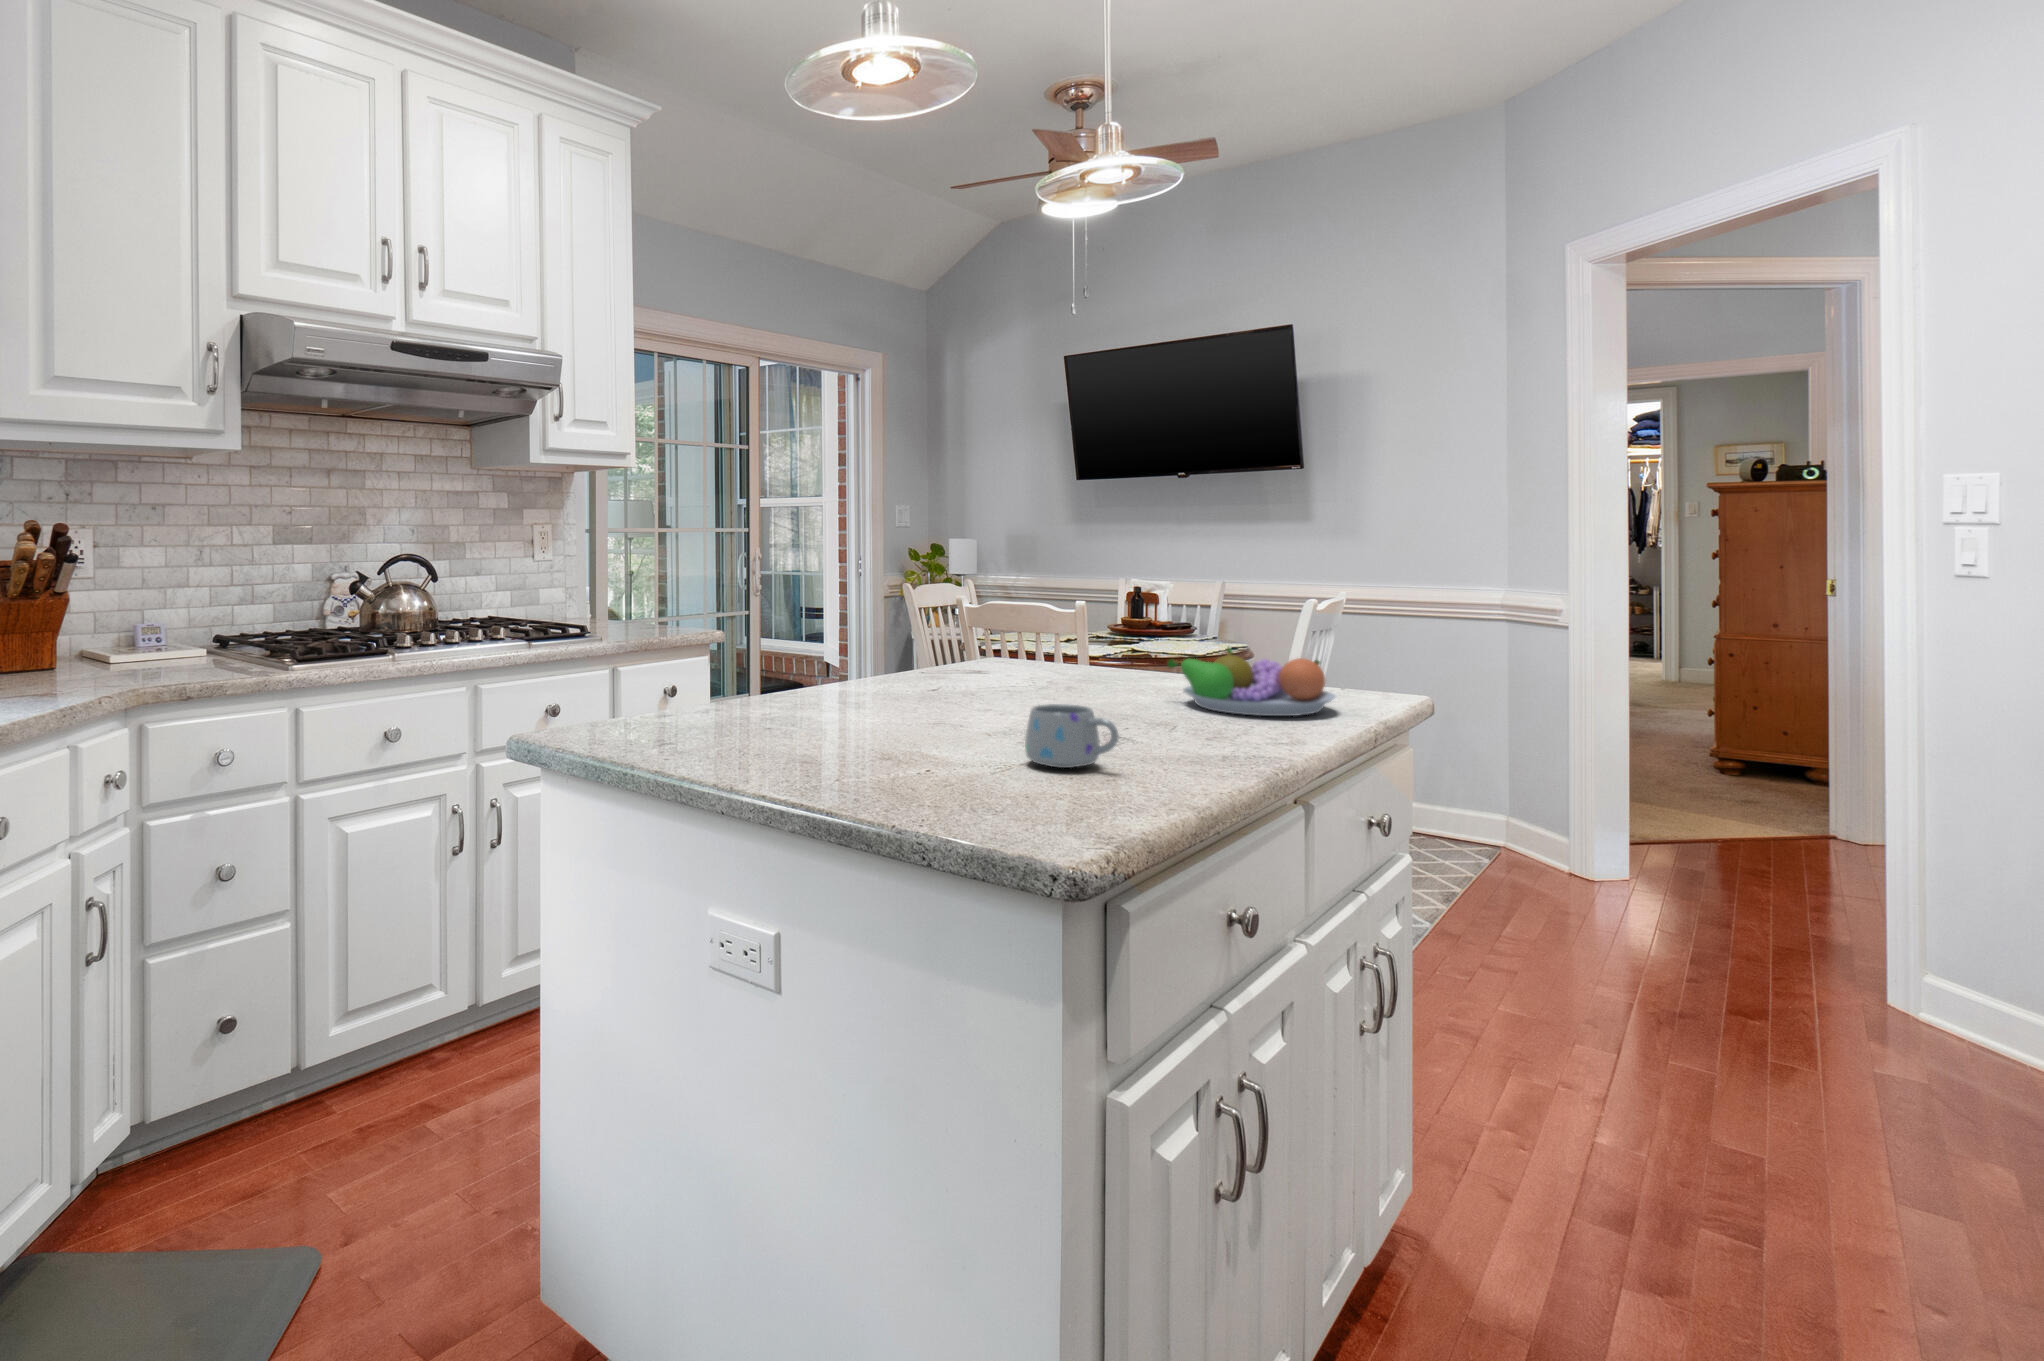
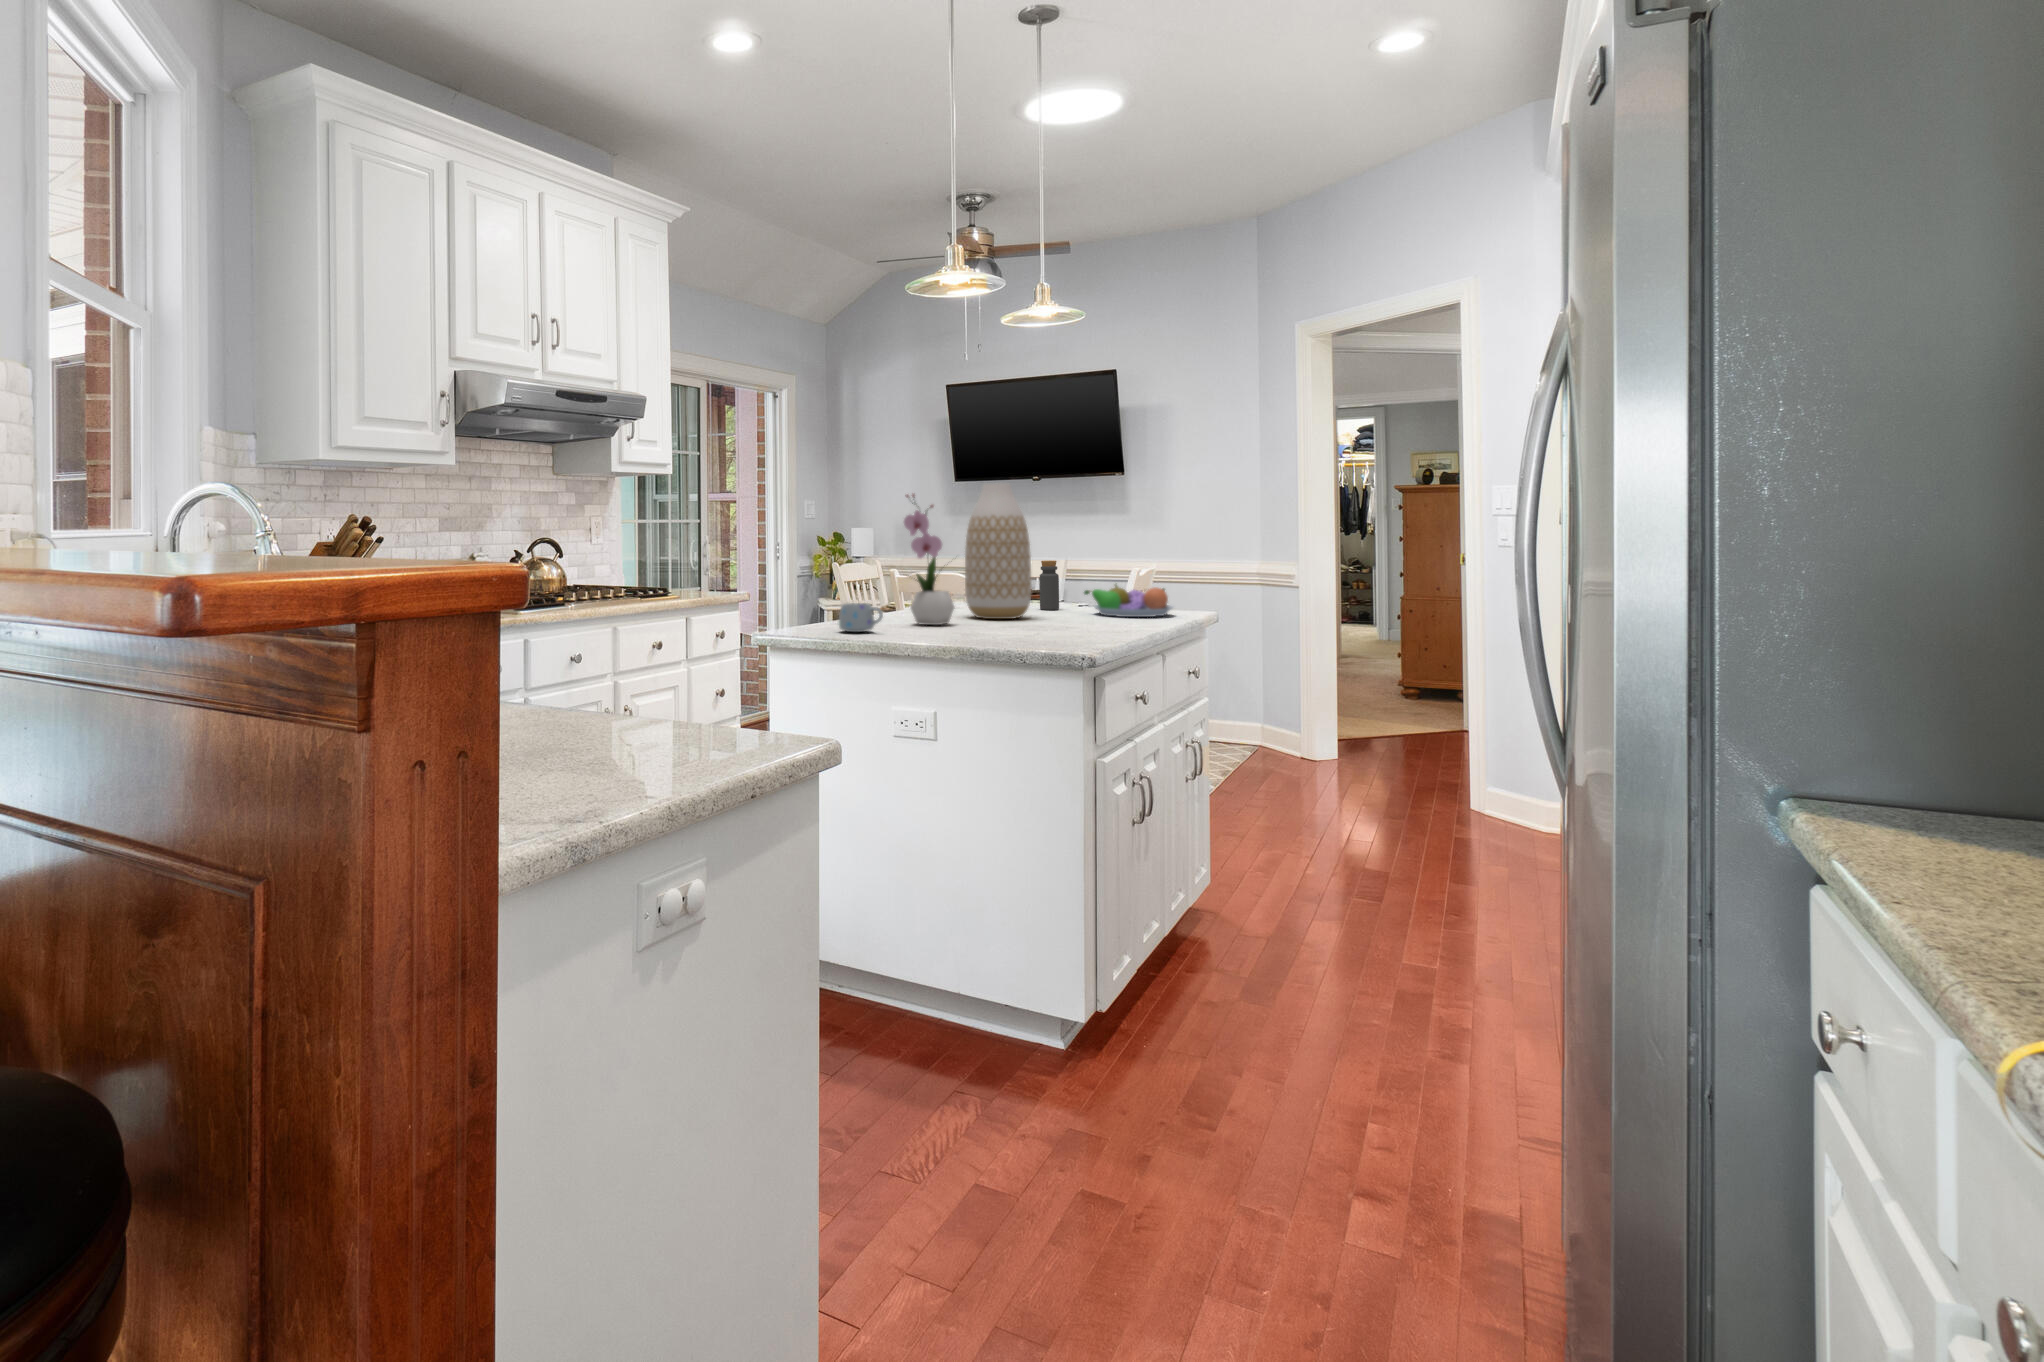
vase: none [938,469,1057,715] -> present [965,483,1031,619]
flower arrangement: none [792,486,902,732] -> present [904,494,954,625]
bottle: none [1098,603,1132,688] -> present [1040,560,1059,610]
mug: present [1025,704,1118,768] -> present [838,603,883,632]

